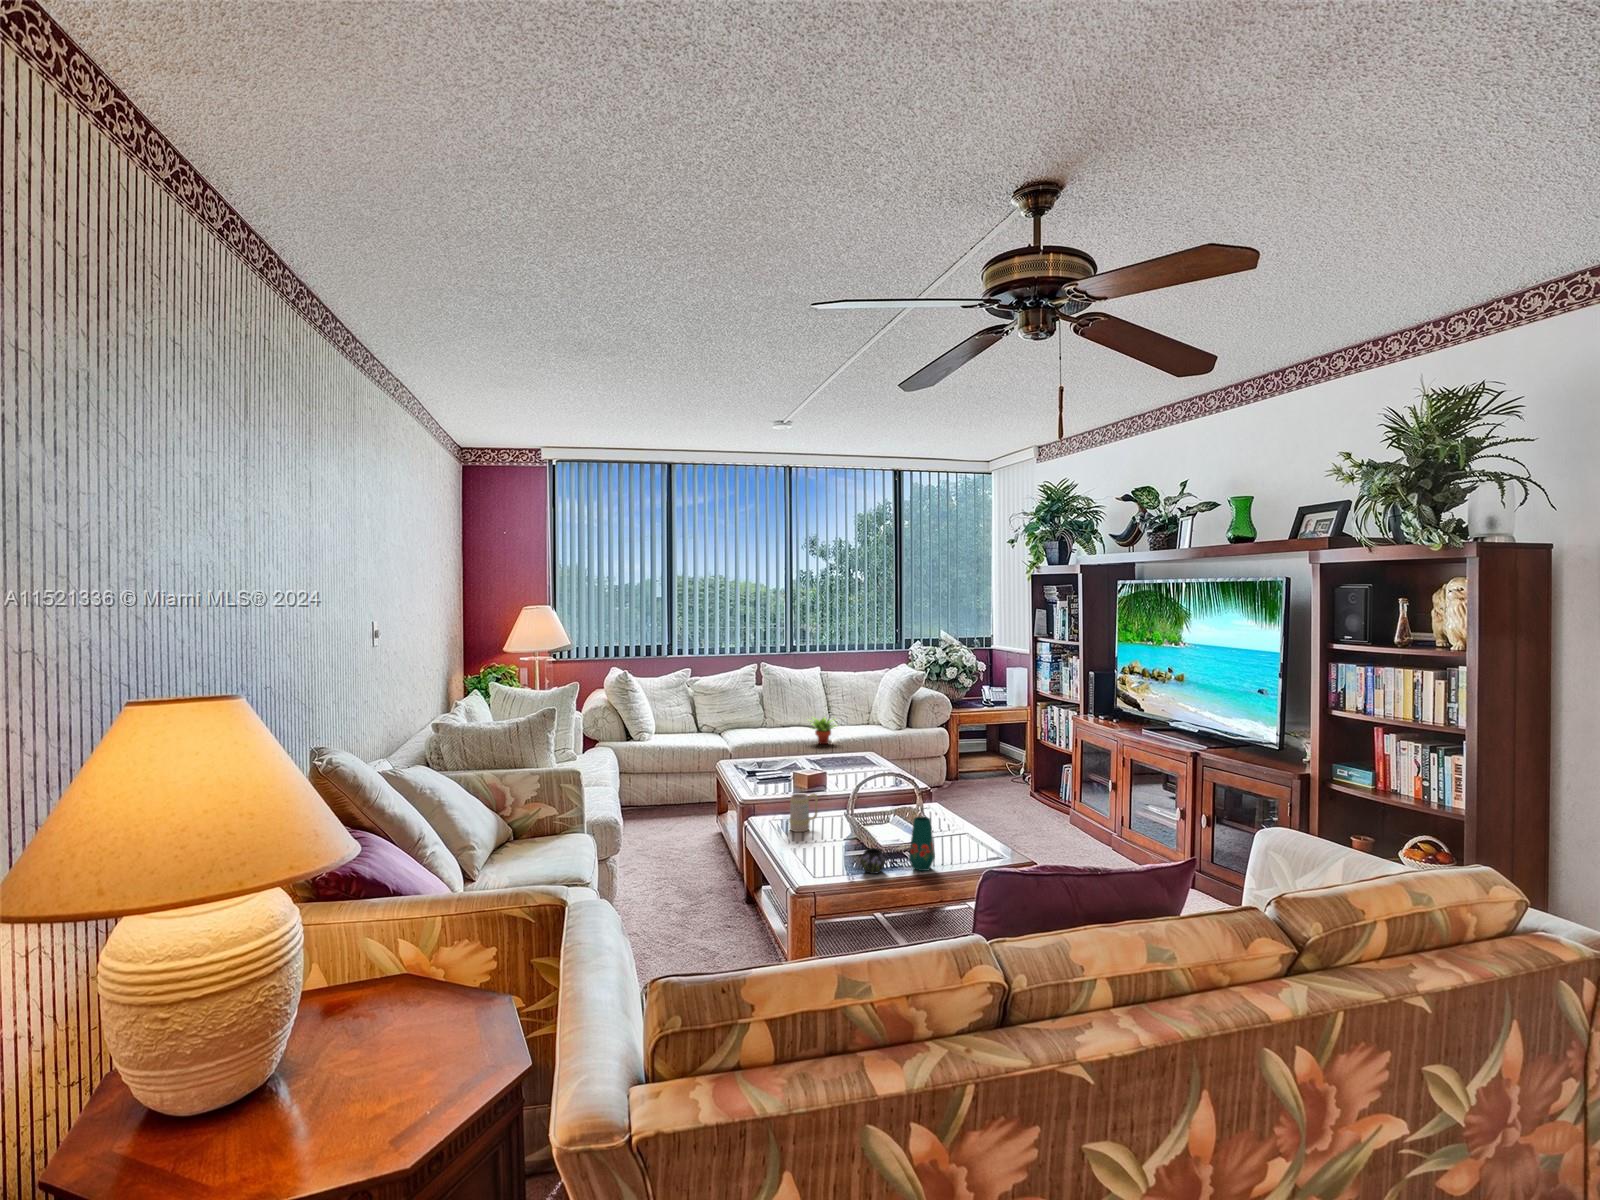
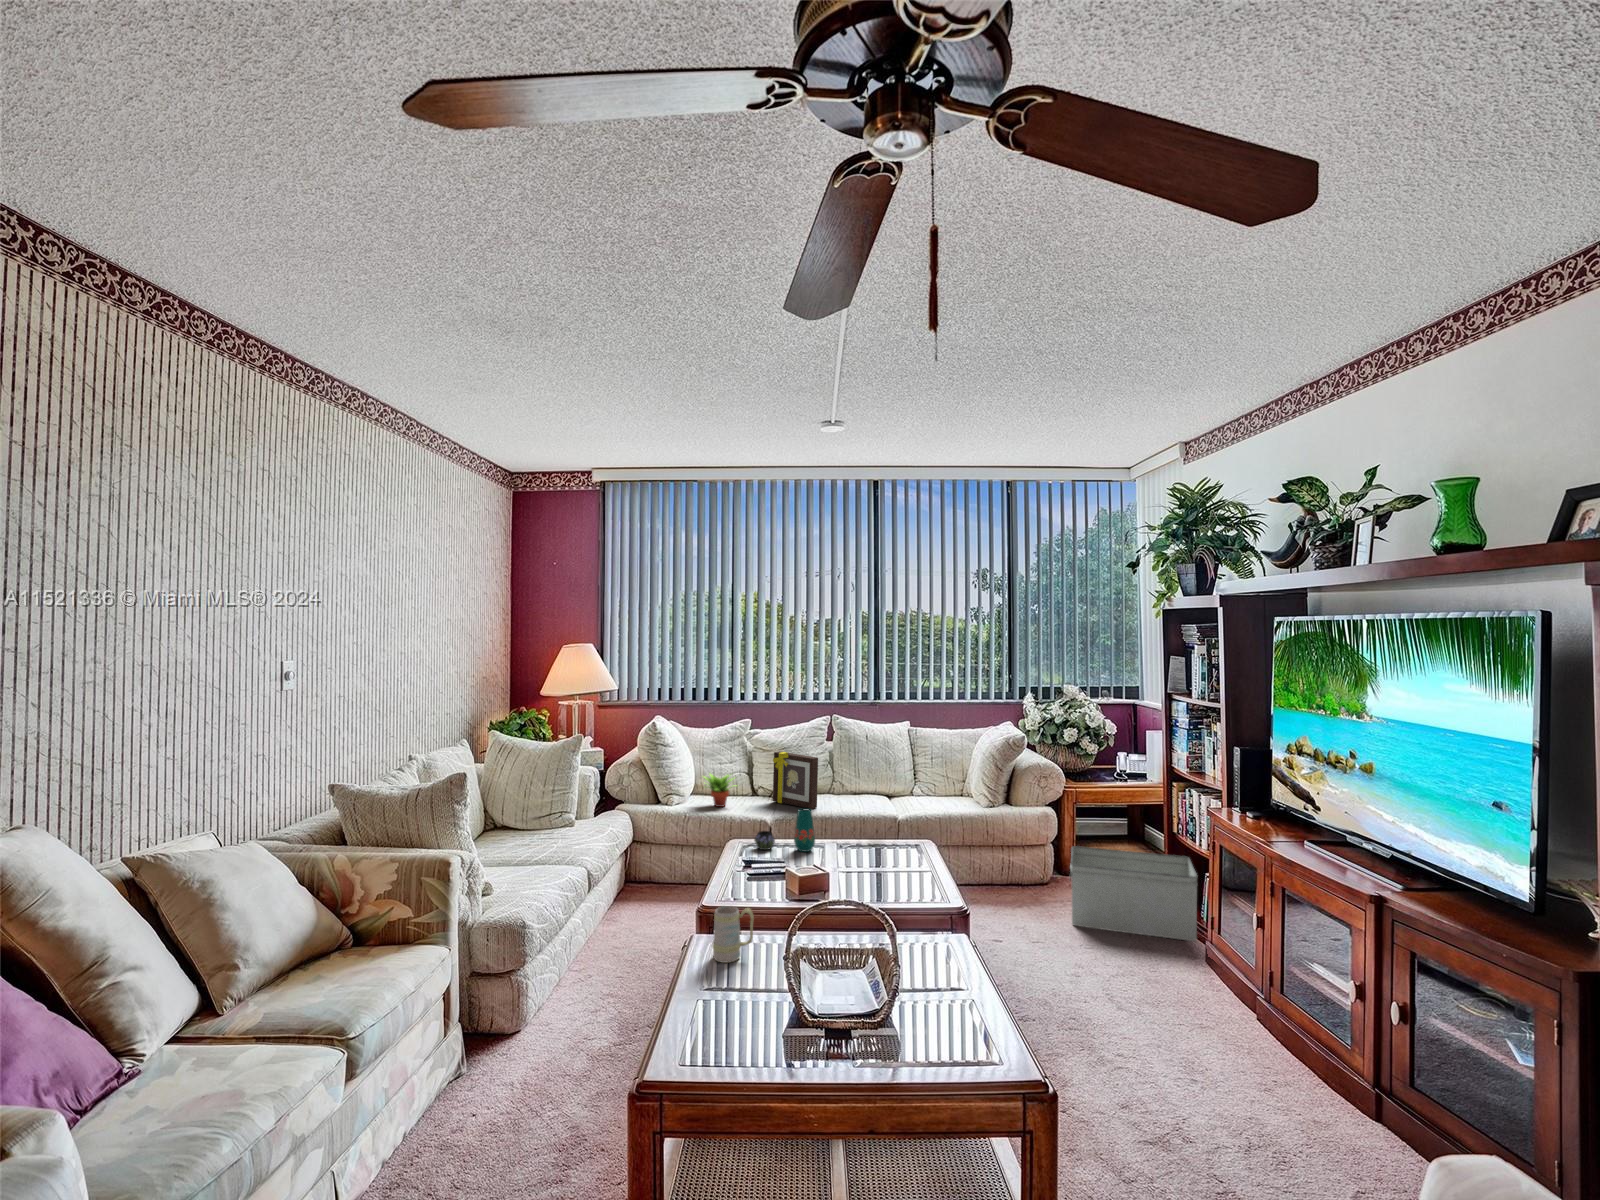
picture frame: none [726,694,767,740] -> present [773,751,818,809]
succulent plant: present [812,717,834,744] -> present [704,774,735,807]
storage bin: none [967,753,1061,811] -> present [1070,846,1198,941]
vase: present [860,817,935,874] -> present [754,808,815,852]

